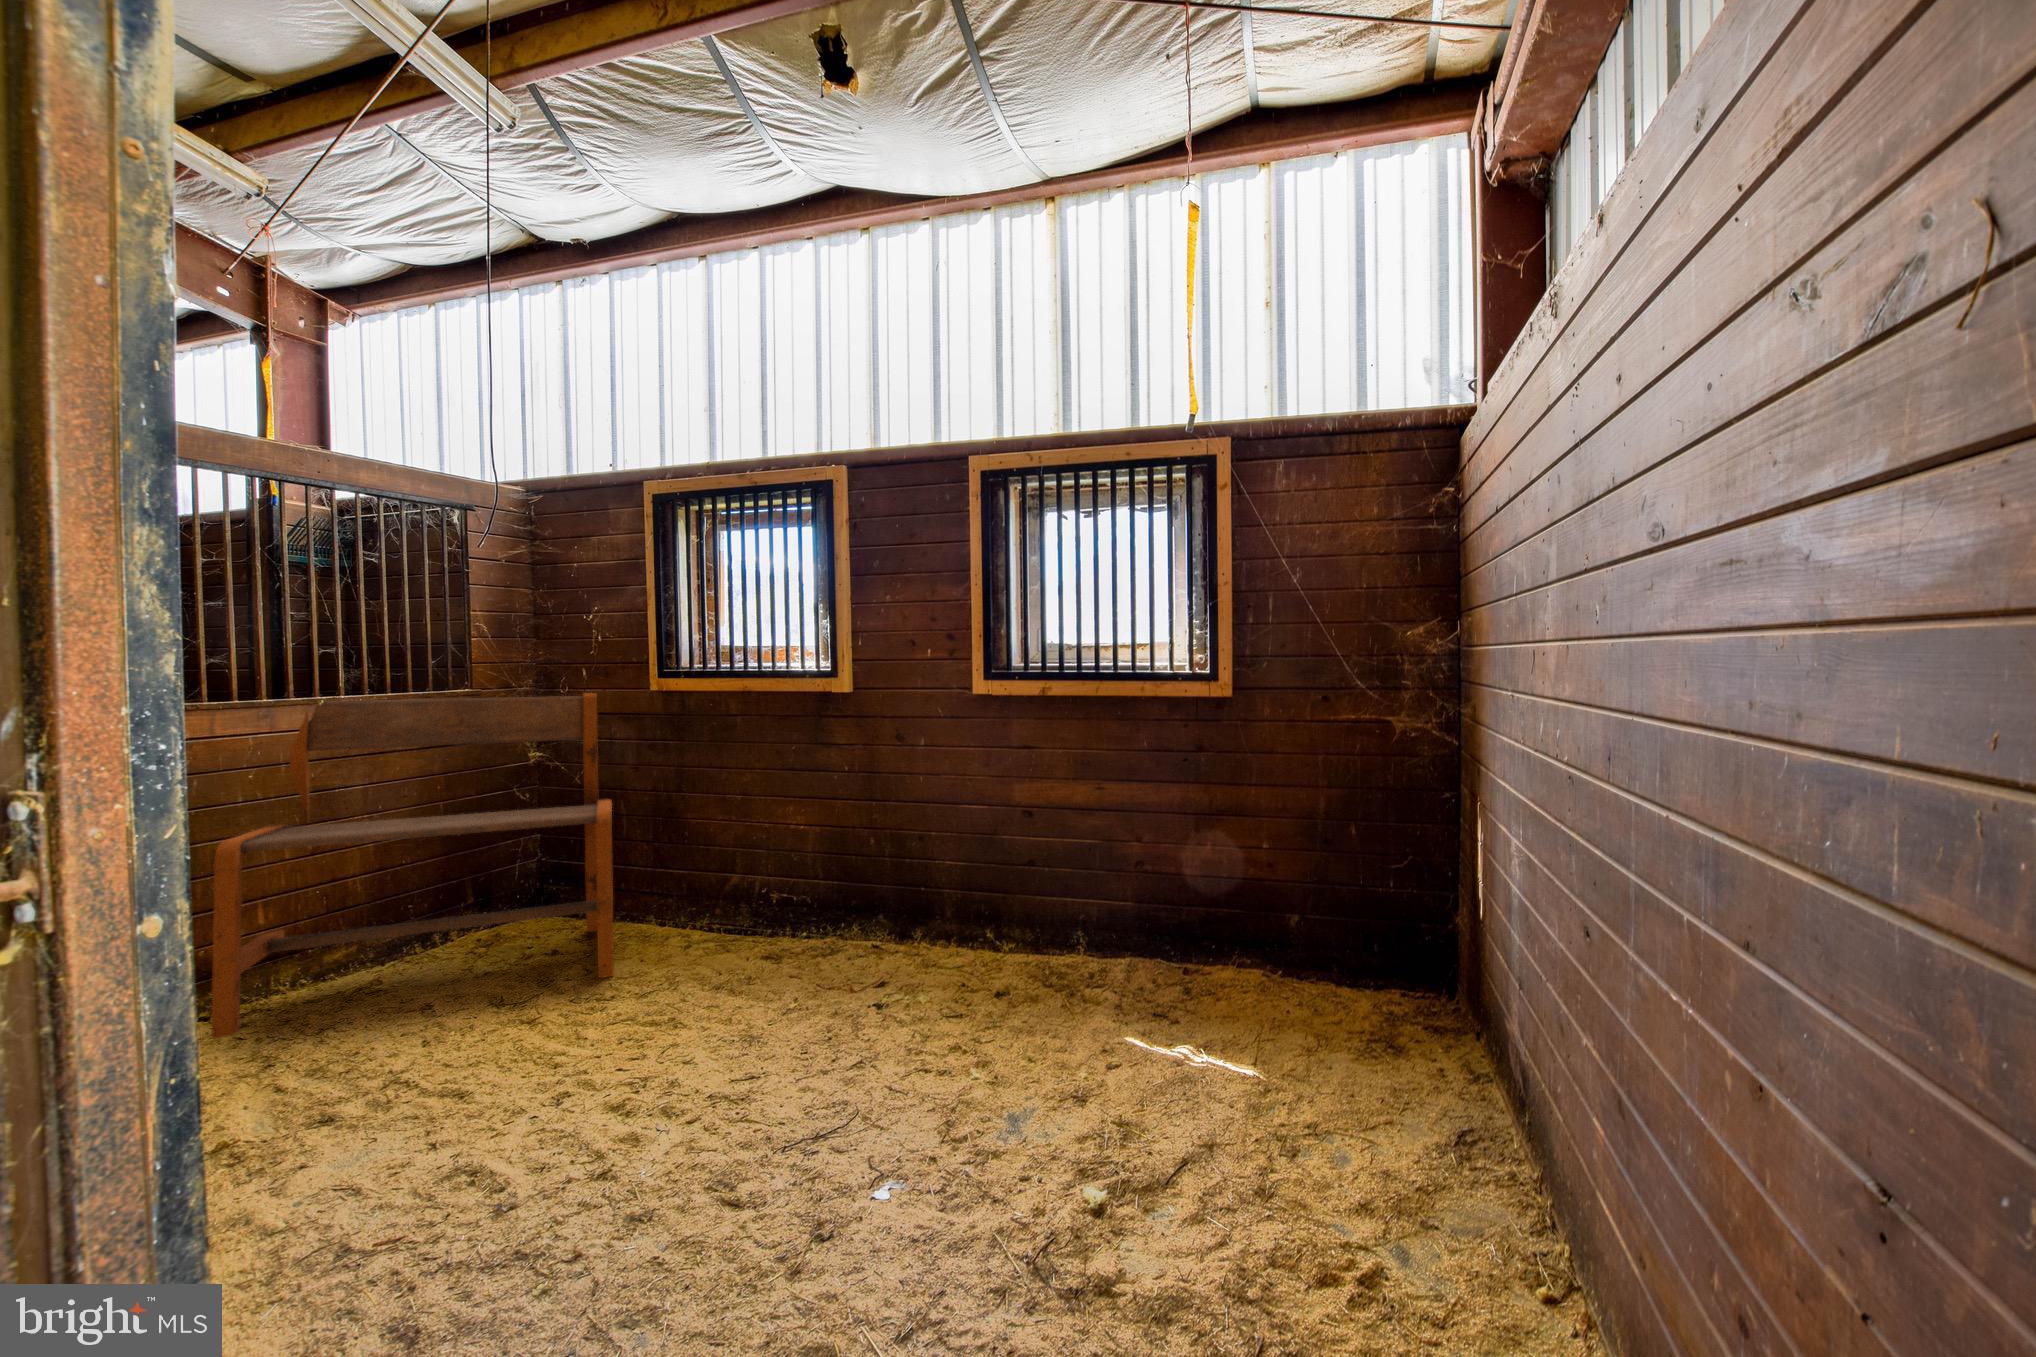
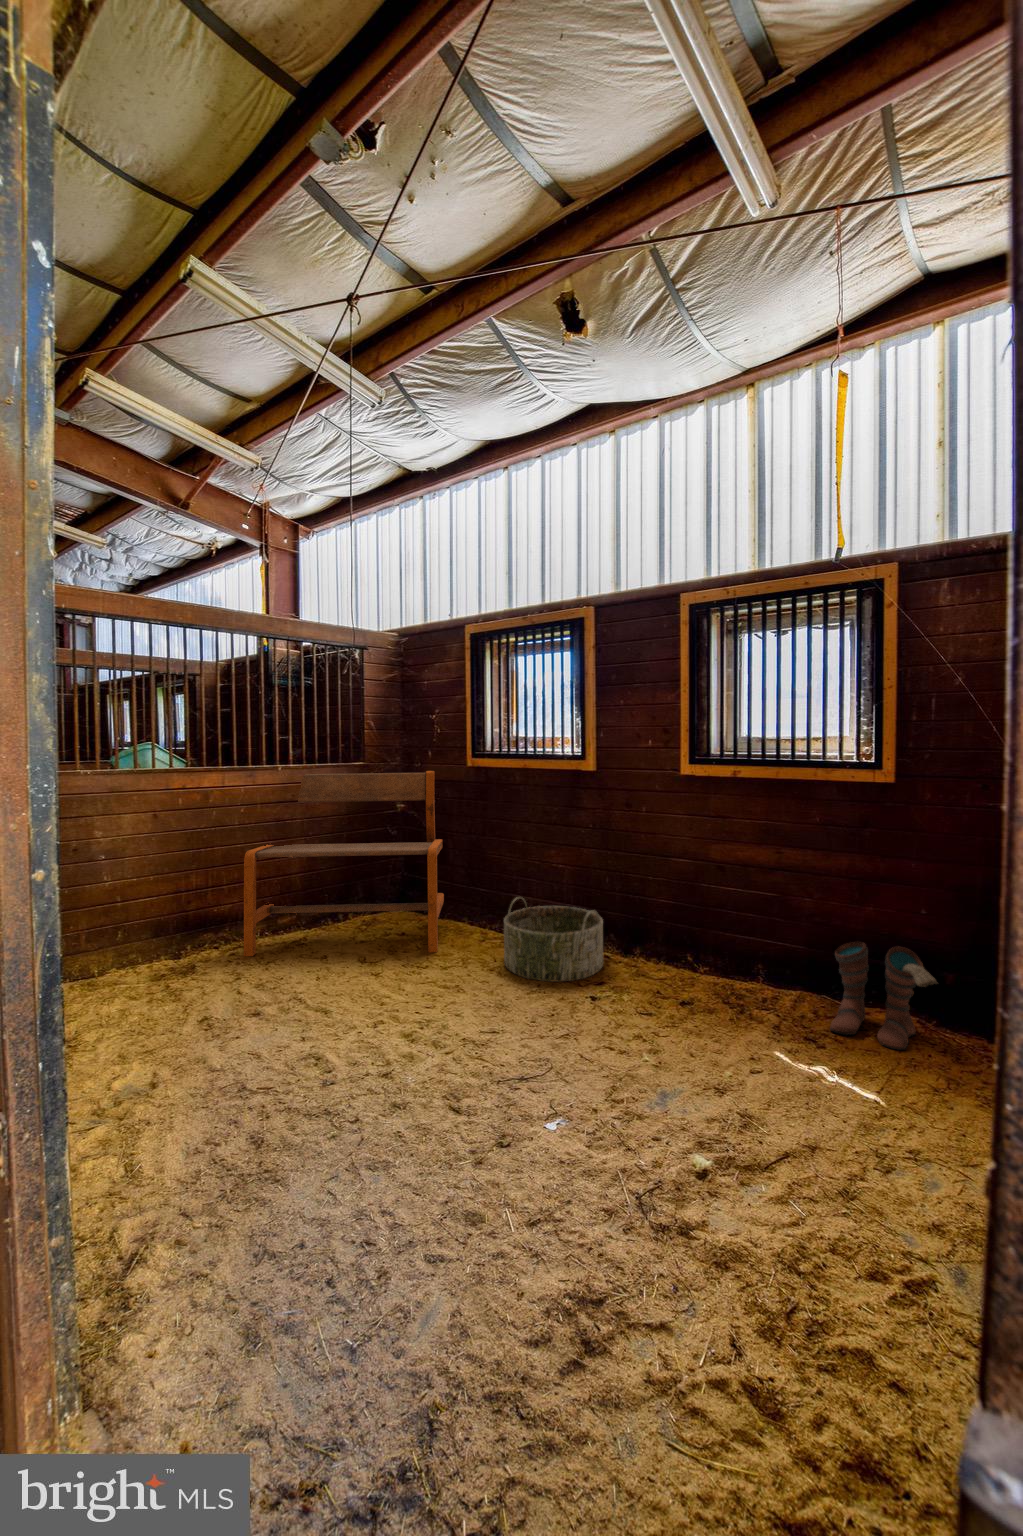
basket: none [731,875,879,994] -> present [504,897,603,981]
boots: none [1172,883,1284,1003] -> present [830,941,937,1050]

